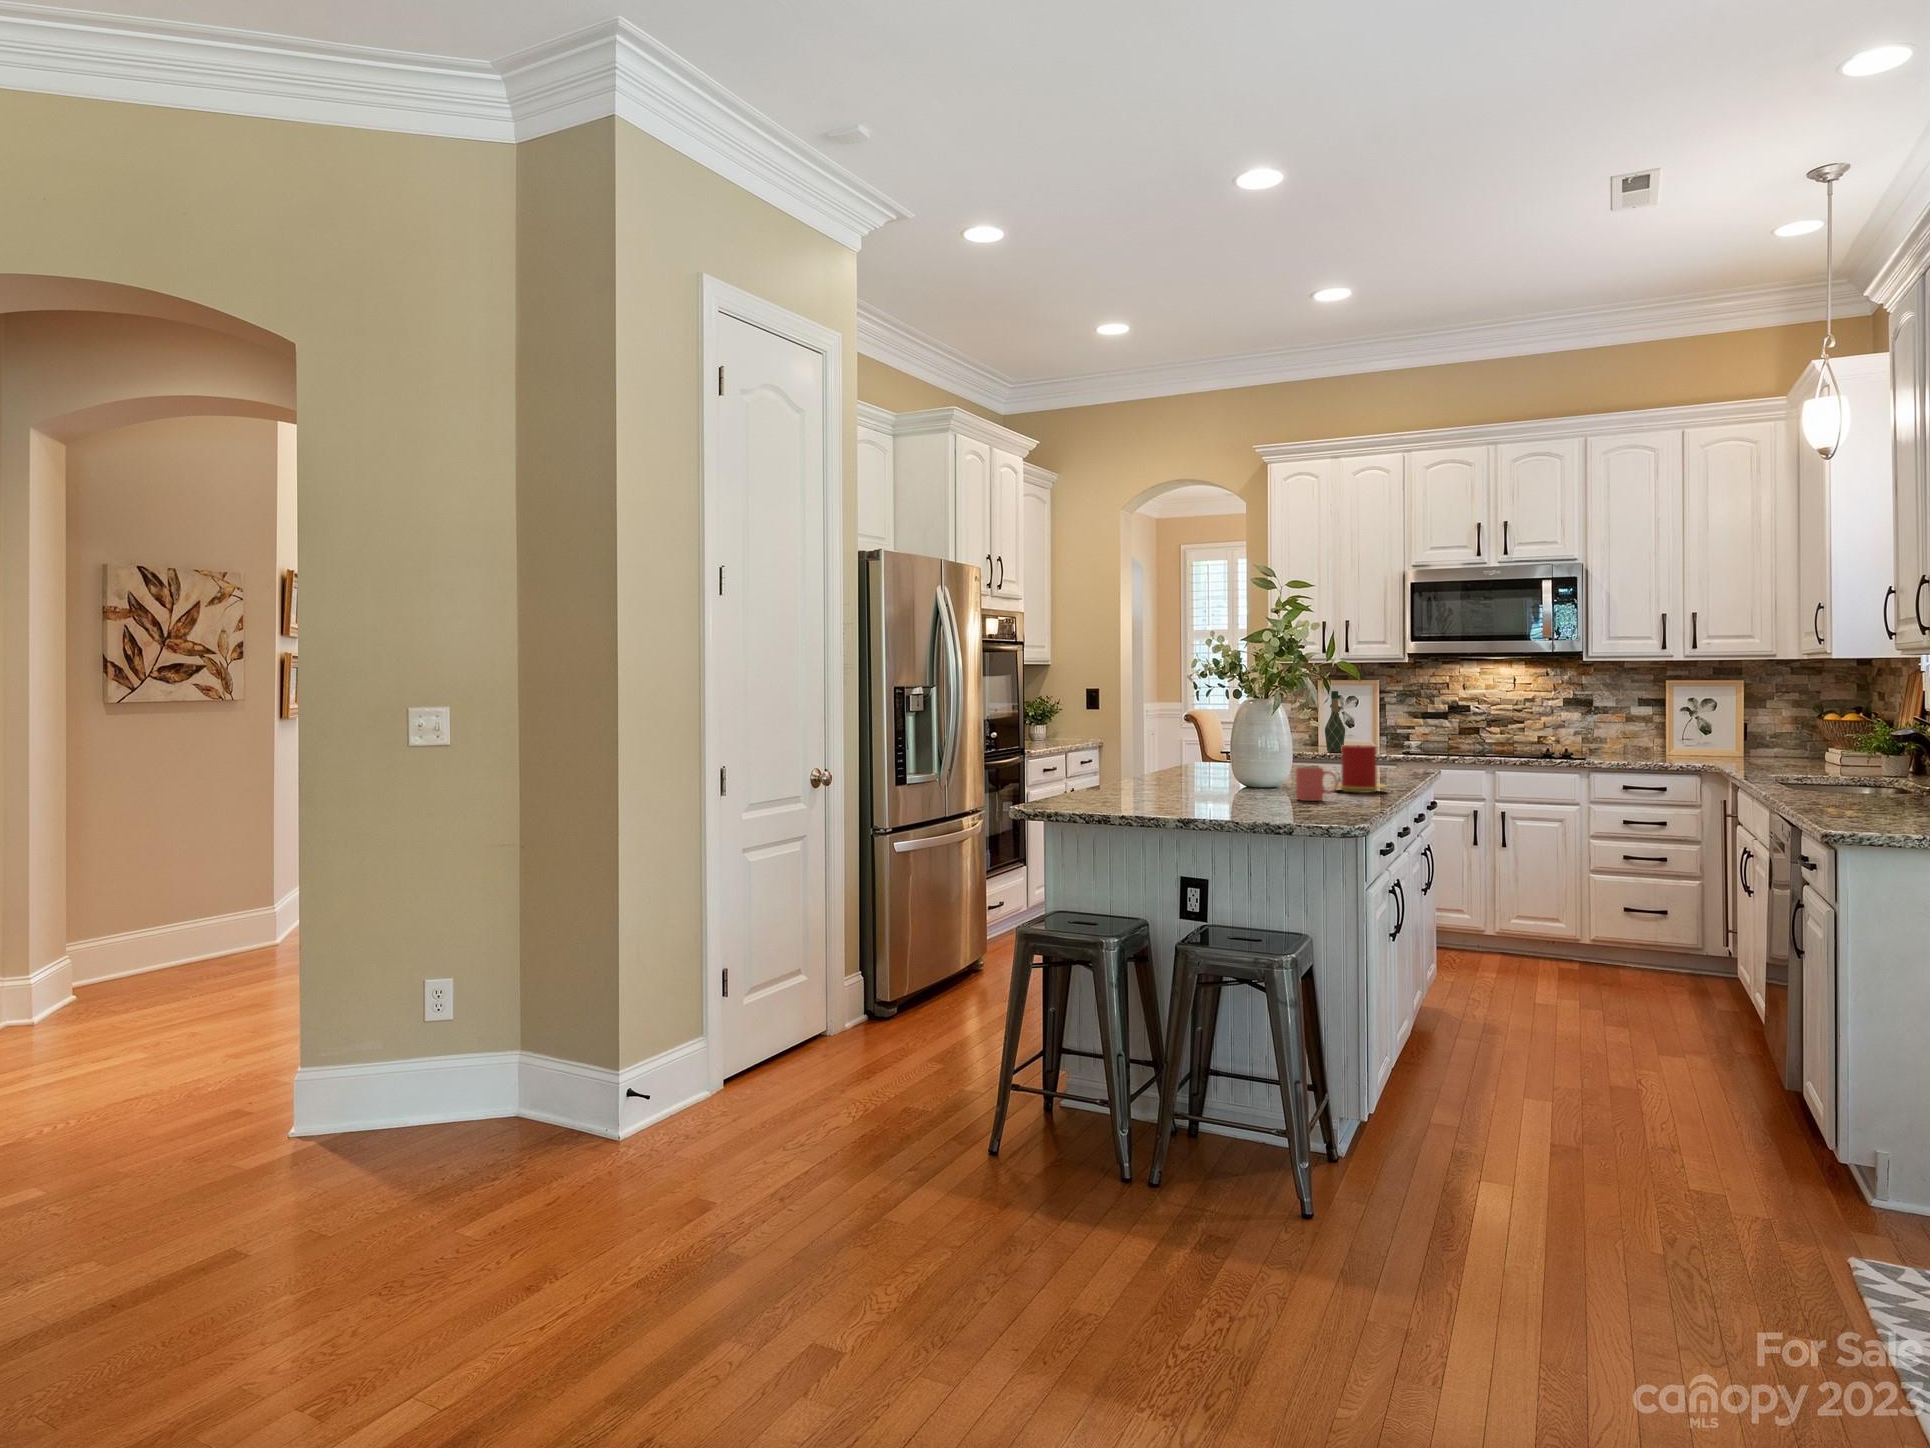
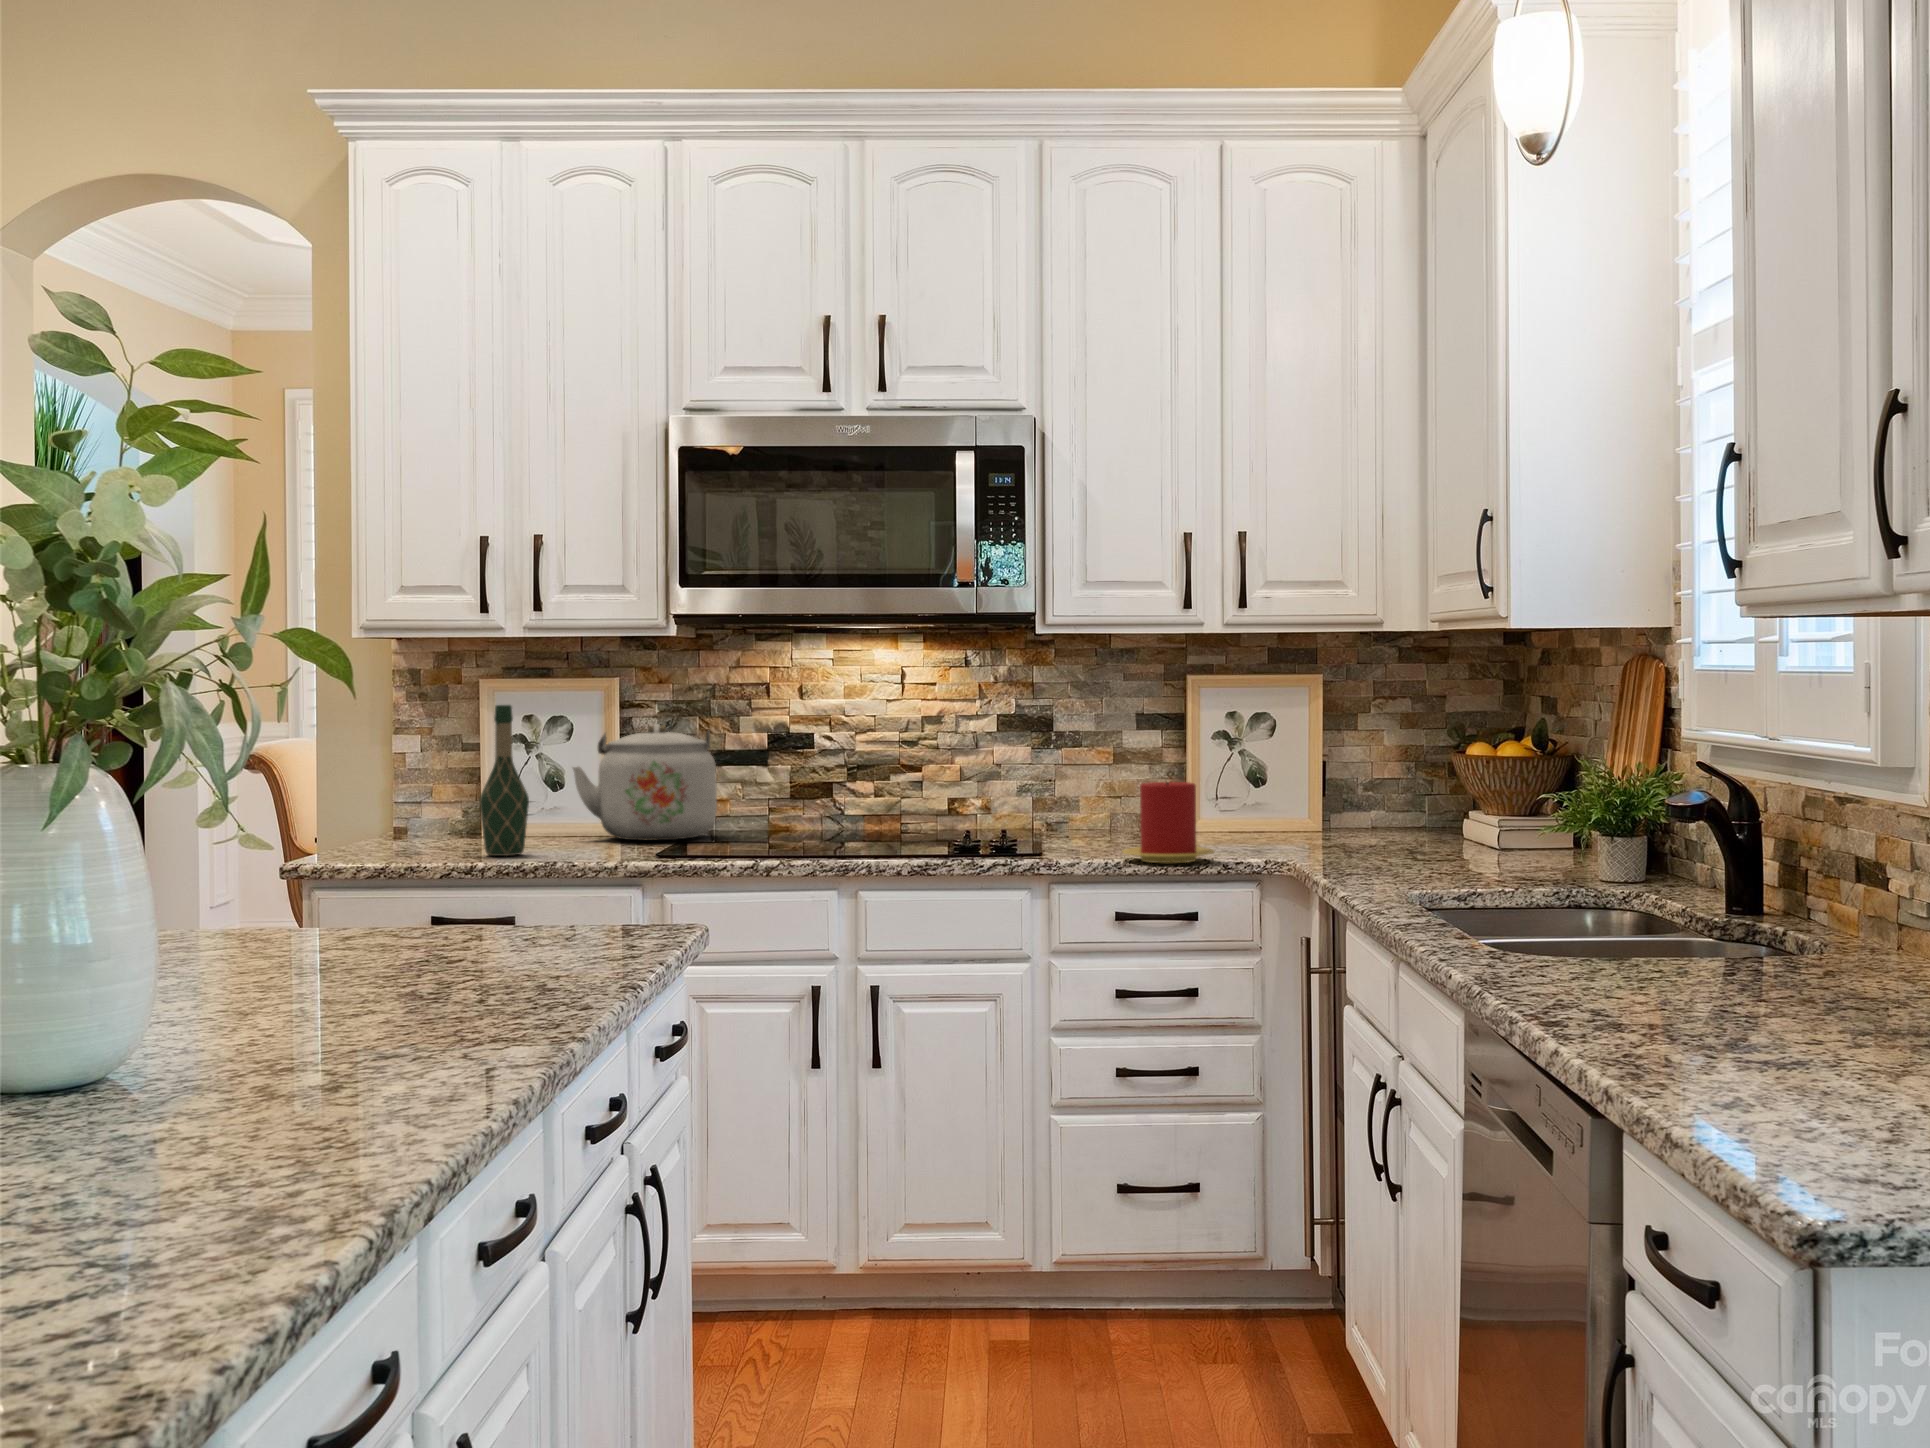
kettle: none [1359,700,1424,750] -> present [572,724,717,840]
candle: present [1331,745,1387,793] -> present [1123,782,1215,863]
mug: present [1296,767,1338,801] -> none [92,1014,255,1158]

